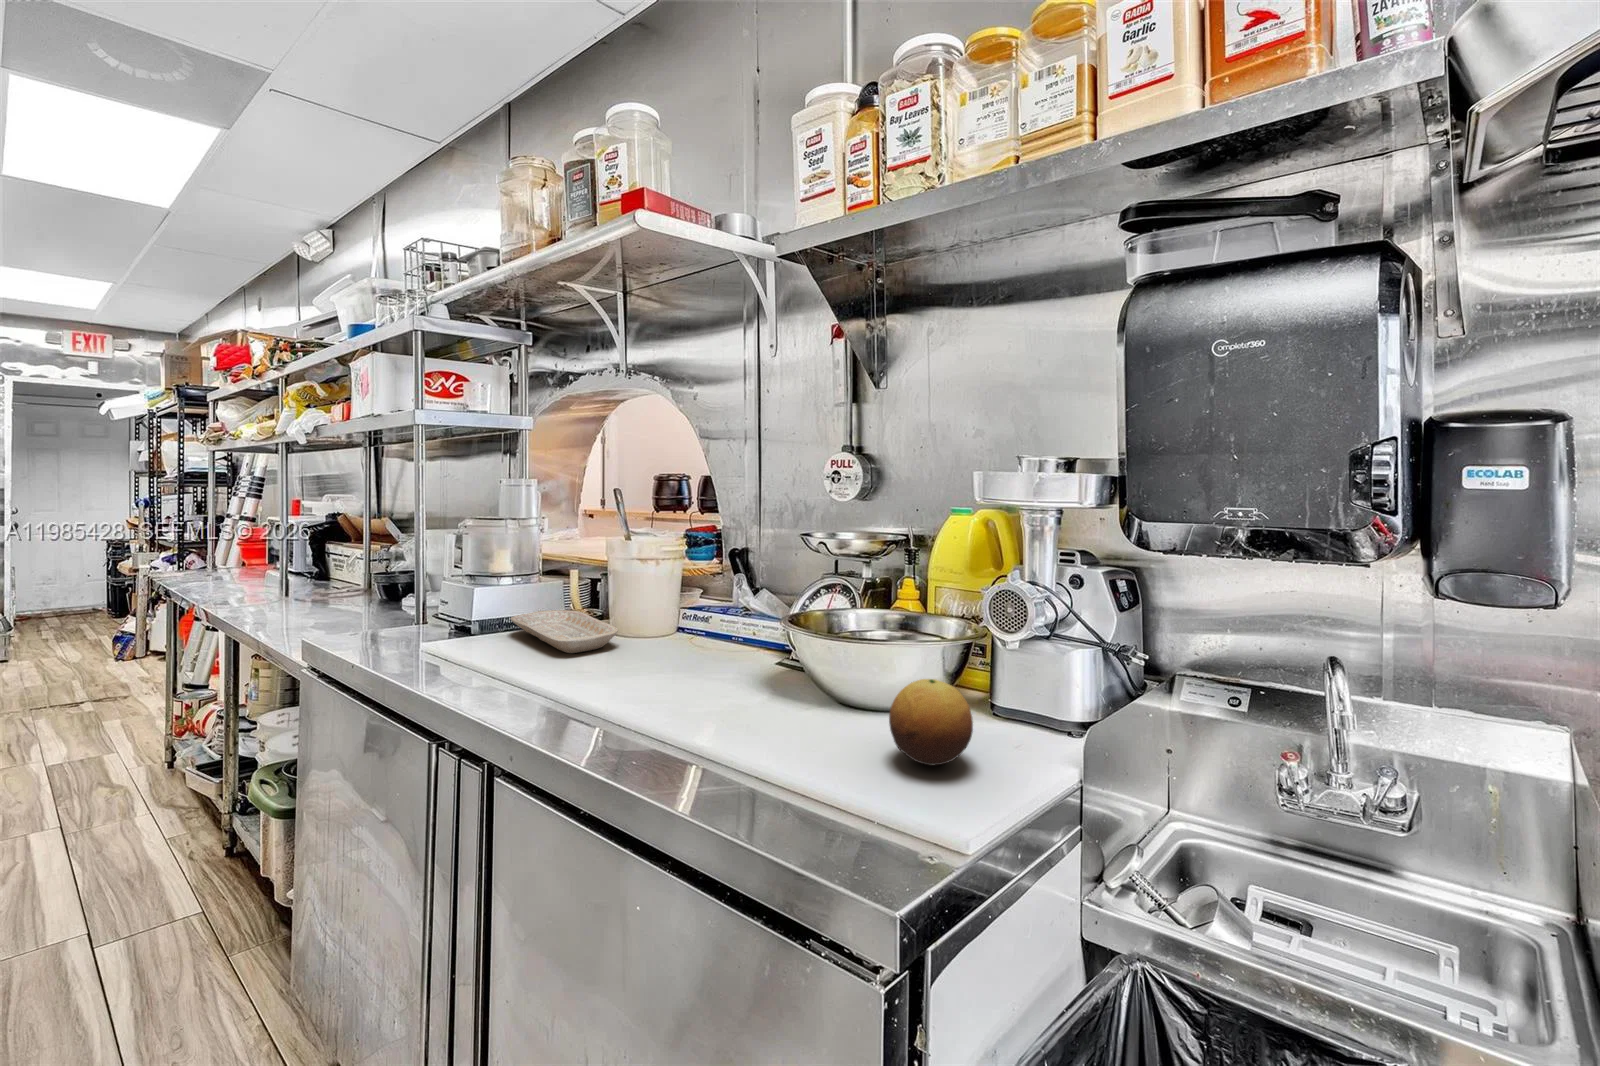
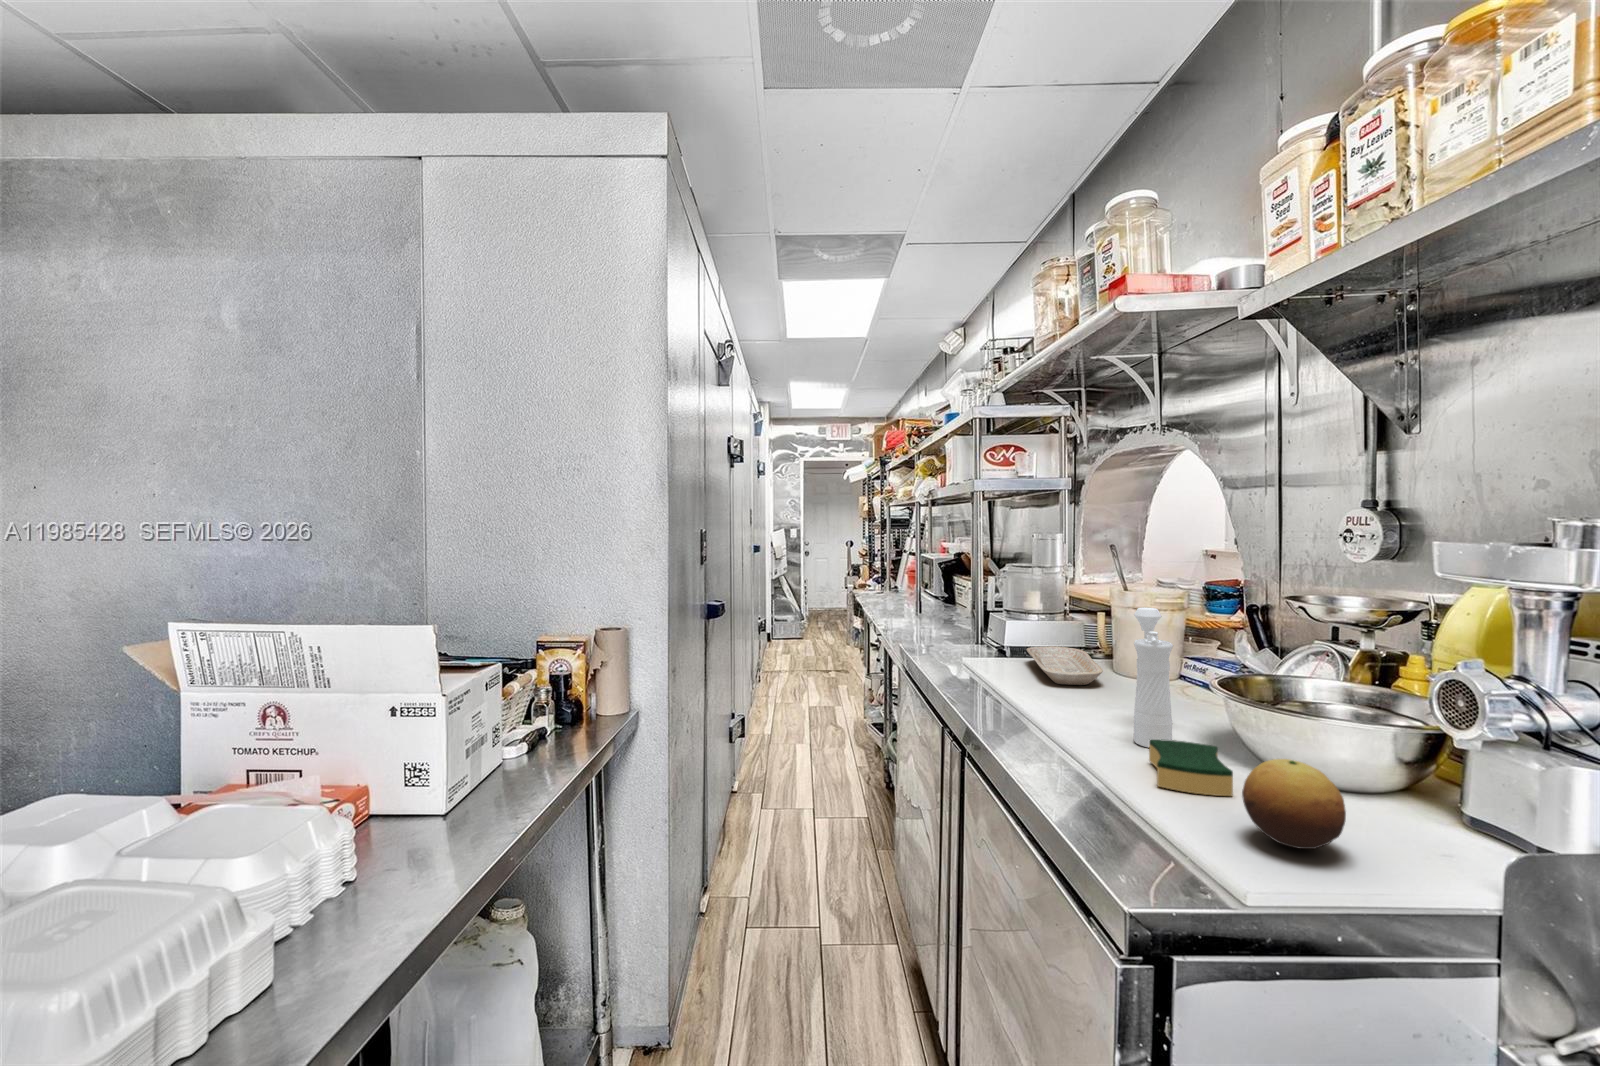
pepper mill: none [687,550,745,702] -> present [1134,607,1173,748]
sponge: none [746,683,841,744] -> present [1149,739,1233,796]

